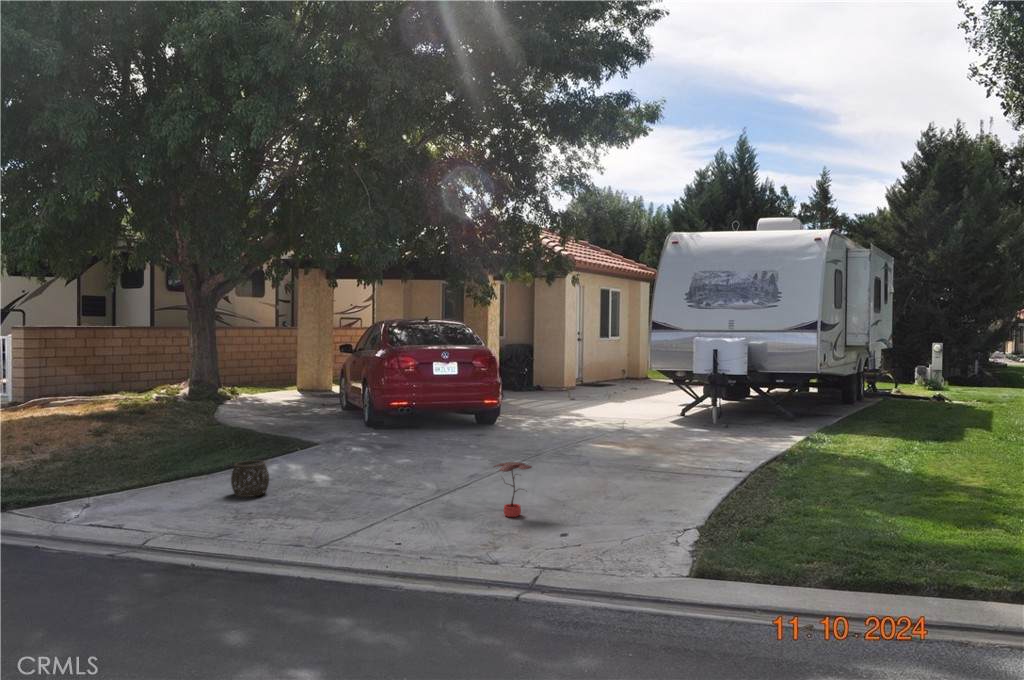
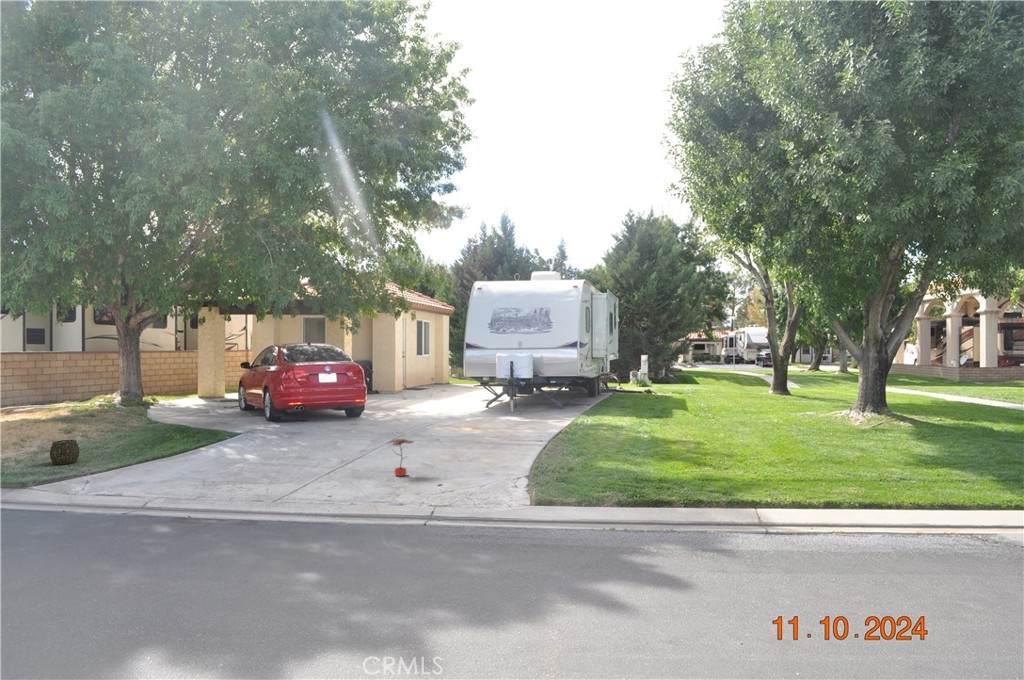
woven basket: present [231,460,269,497] -> present [50,440,80,465]

